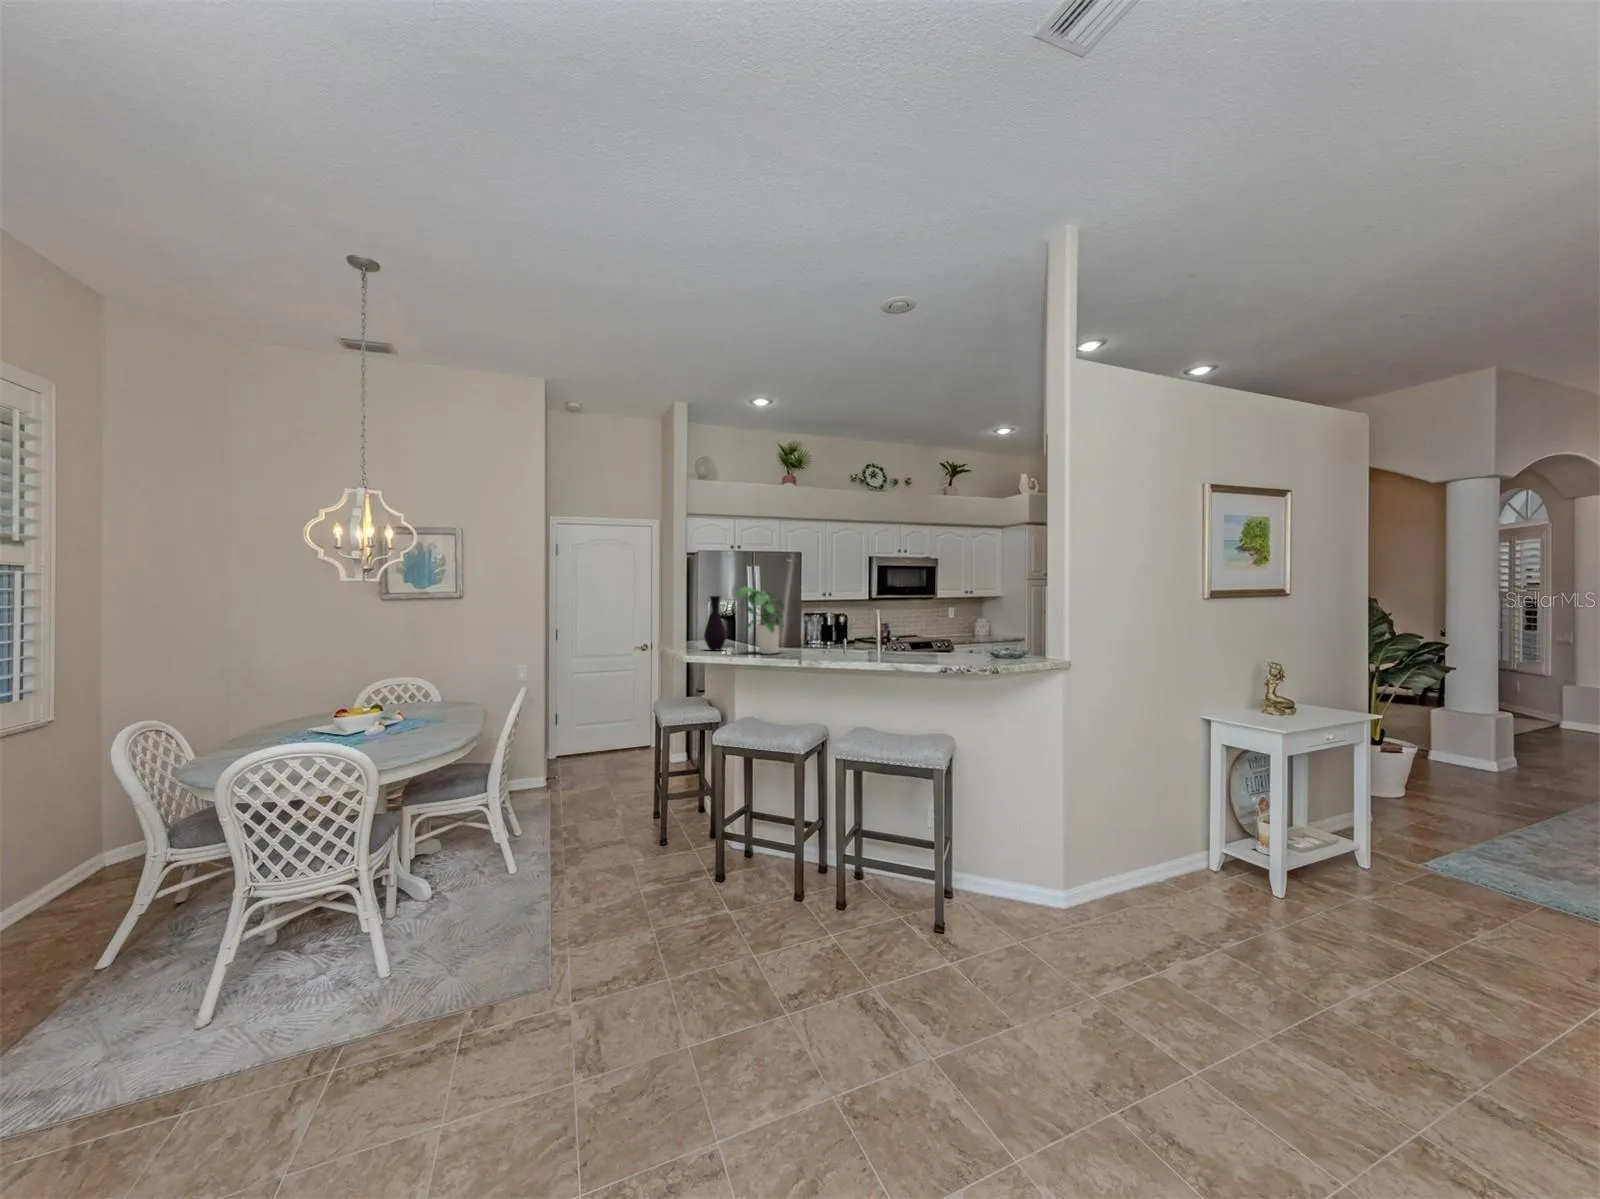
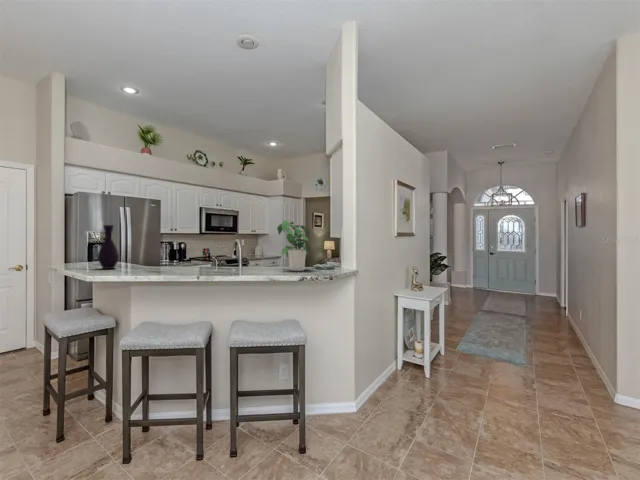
potted plant: present [737,587,784,654] -> present [277,220,310,271]

